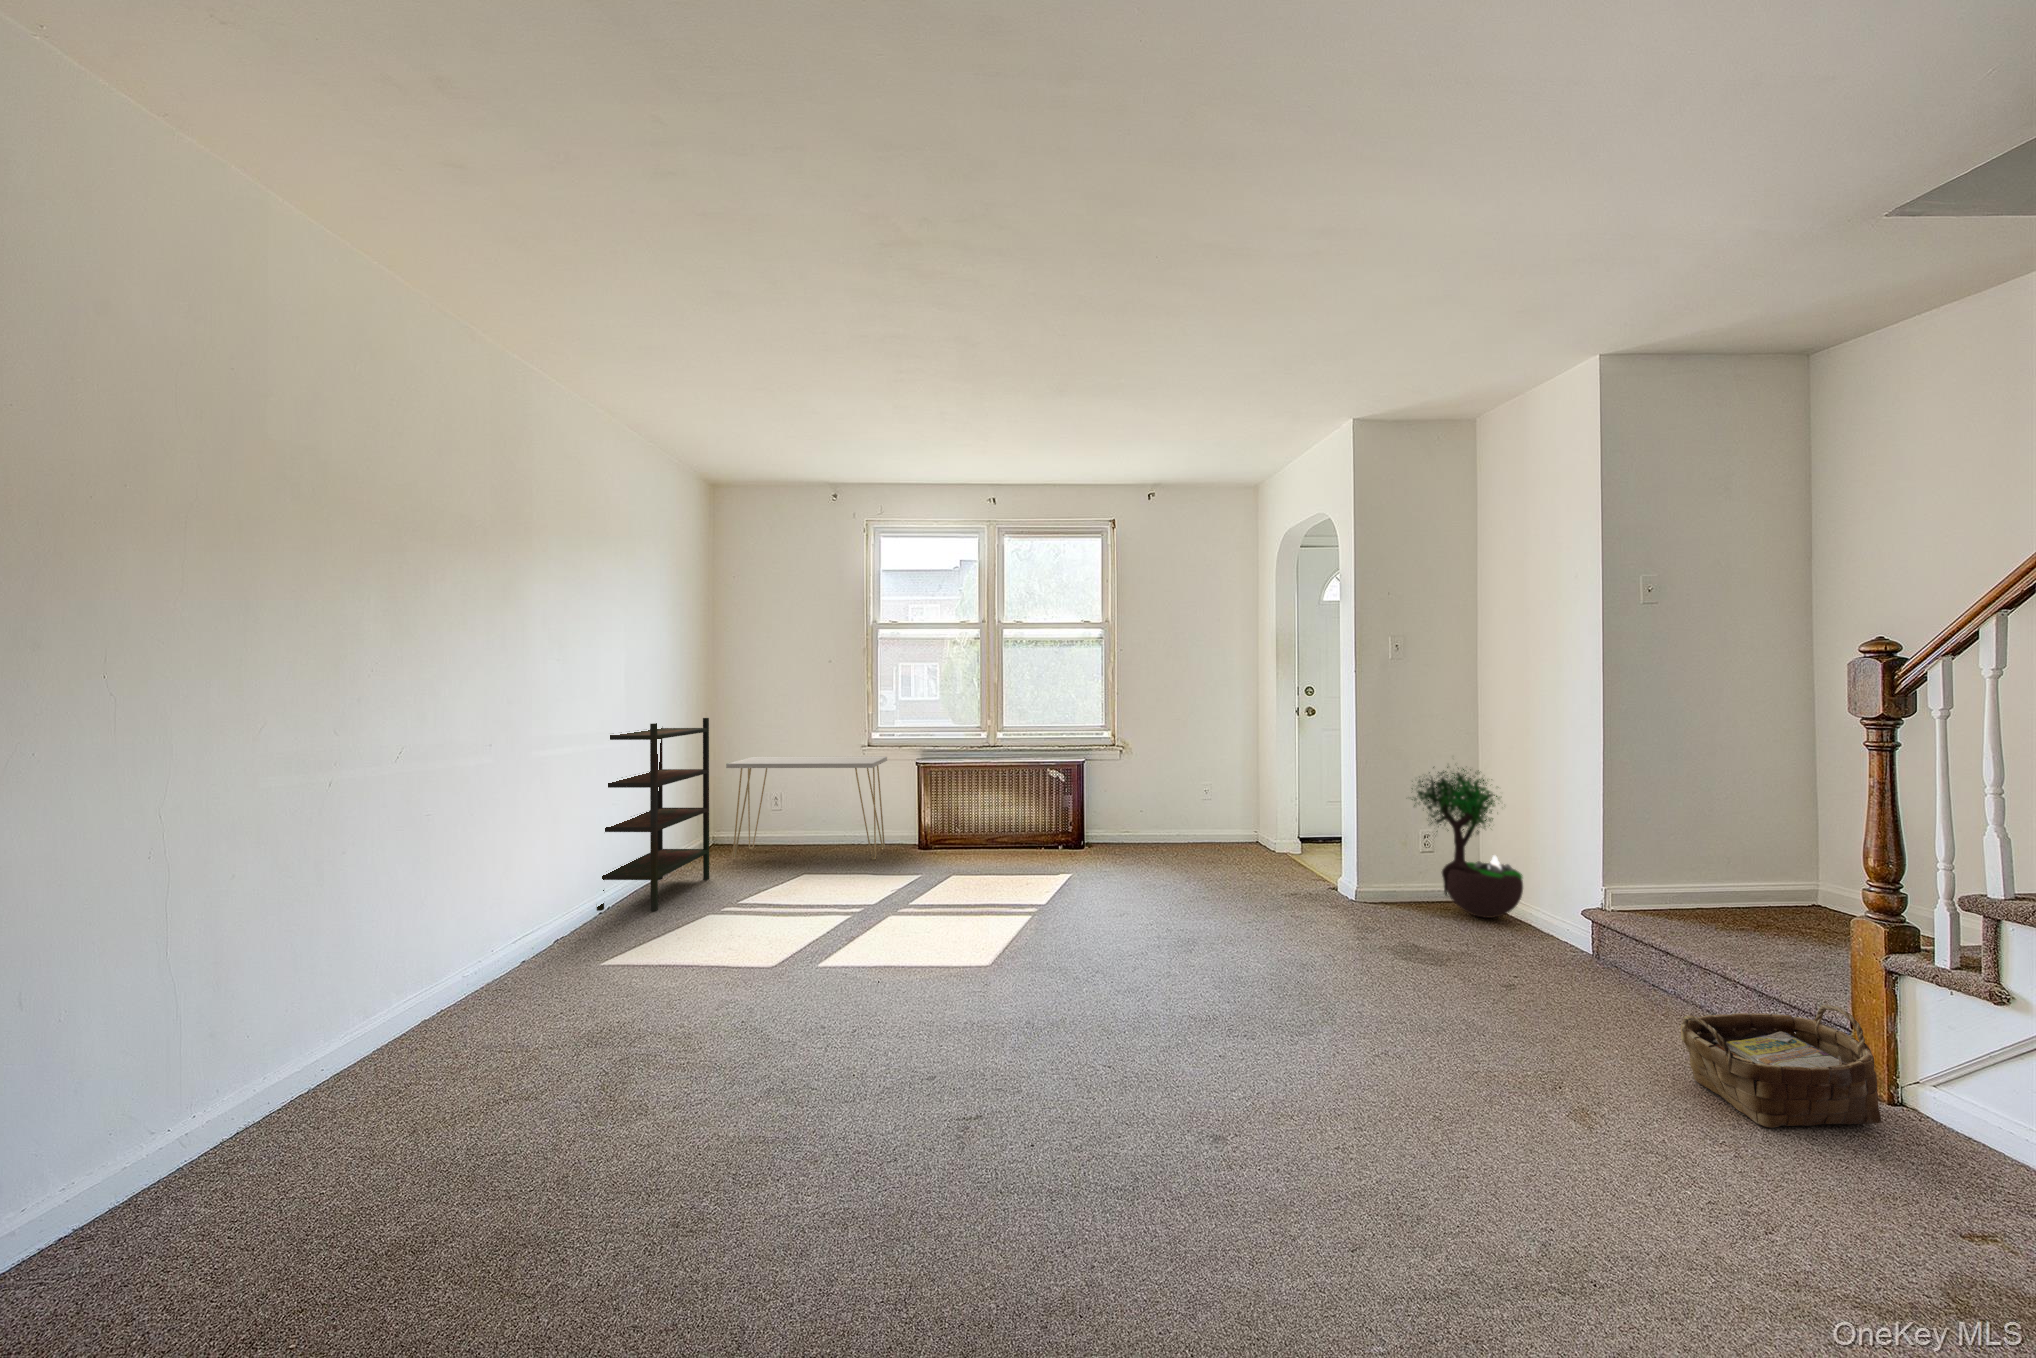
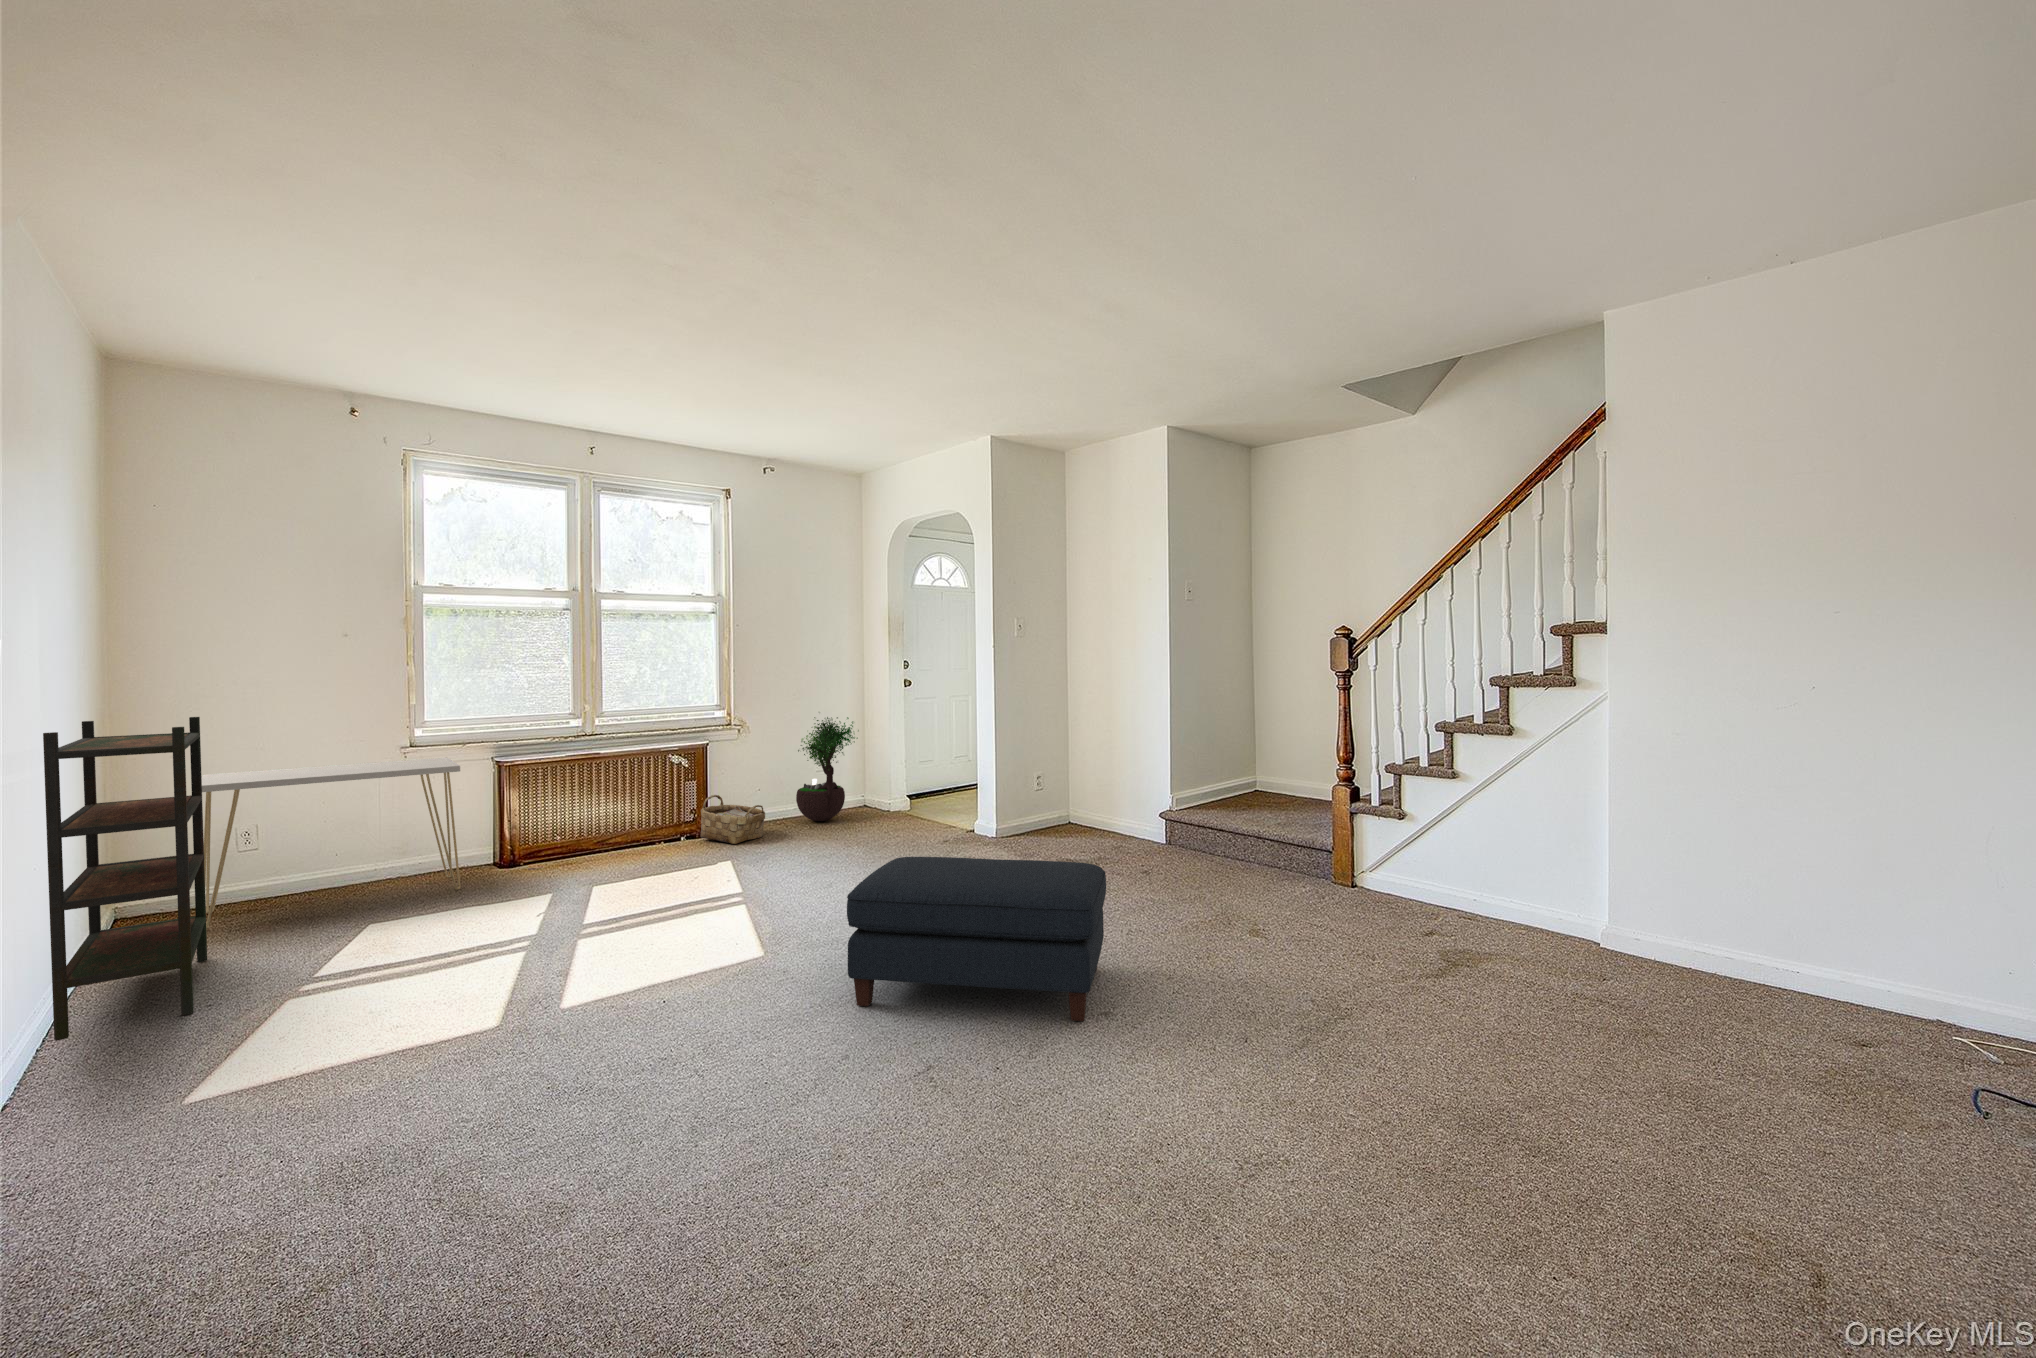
potted tree: present [1412,767,1523,918] -> present [796,717,858,821]
ottoman: none [946,894,1248,1141] -> present [847,857,1106,1021]
woven basket: present [1681,1005,1881,1128] -> present [701,795,765,844]

